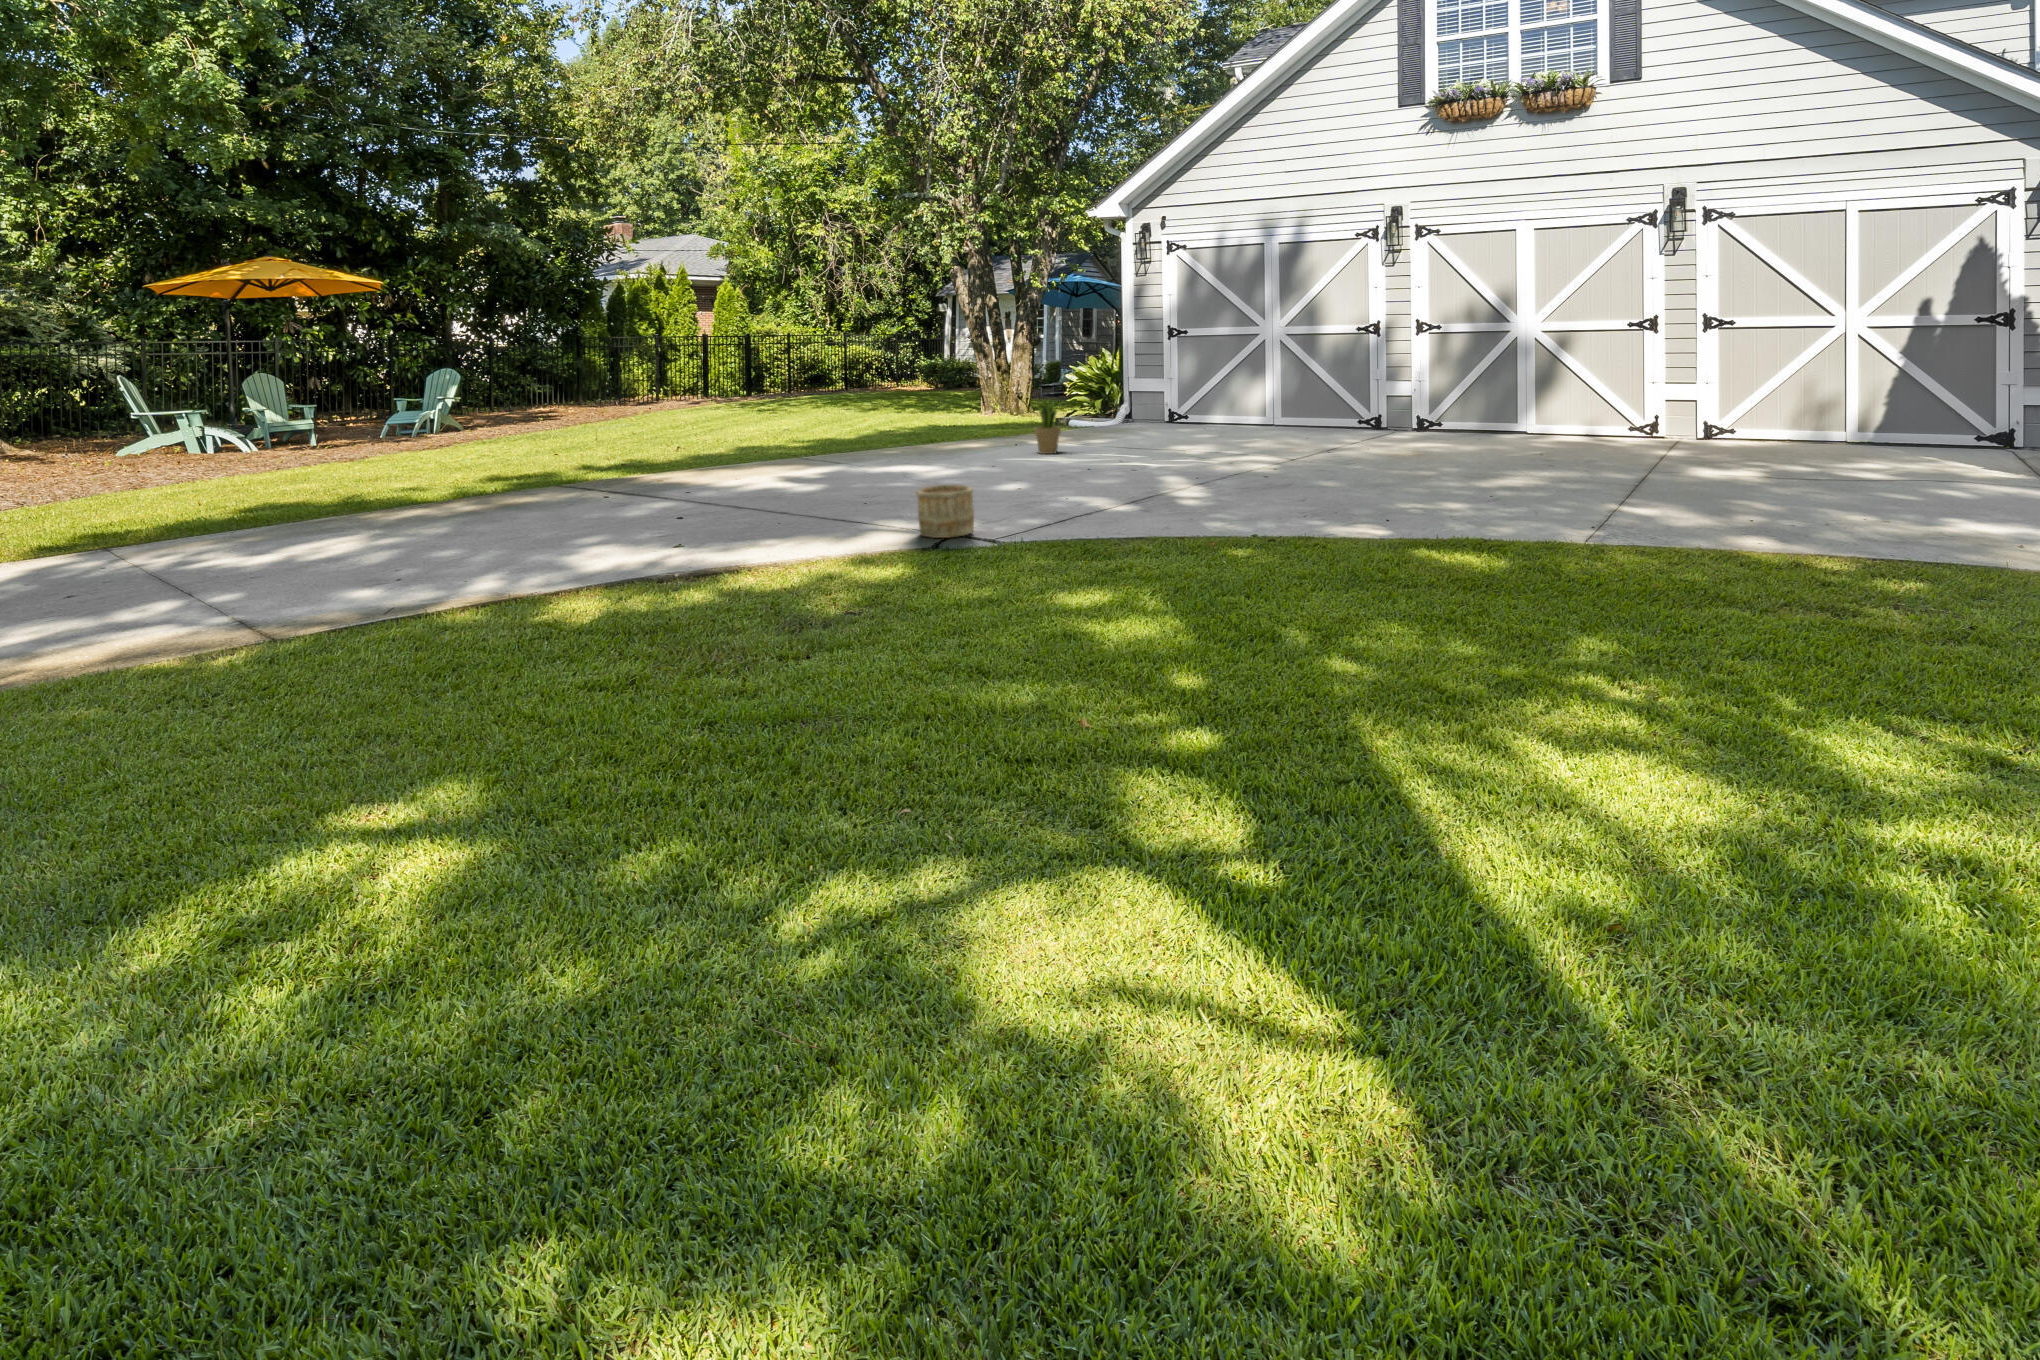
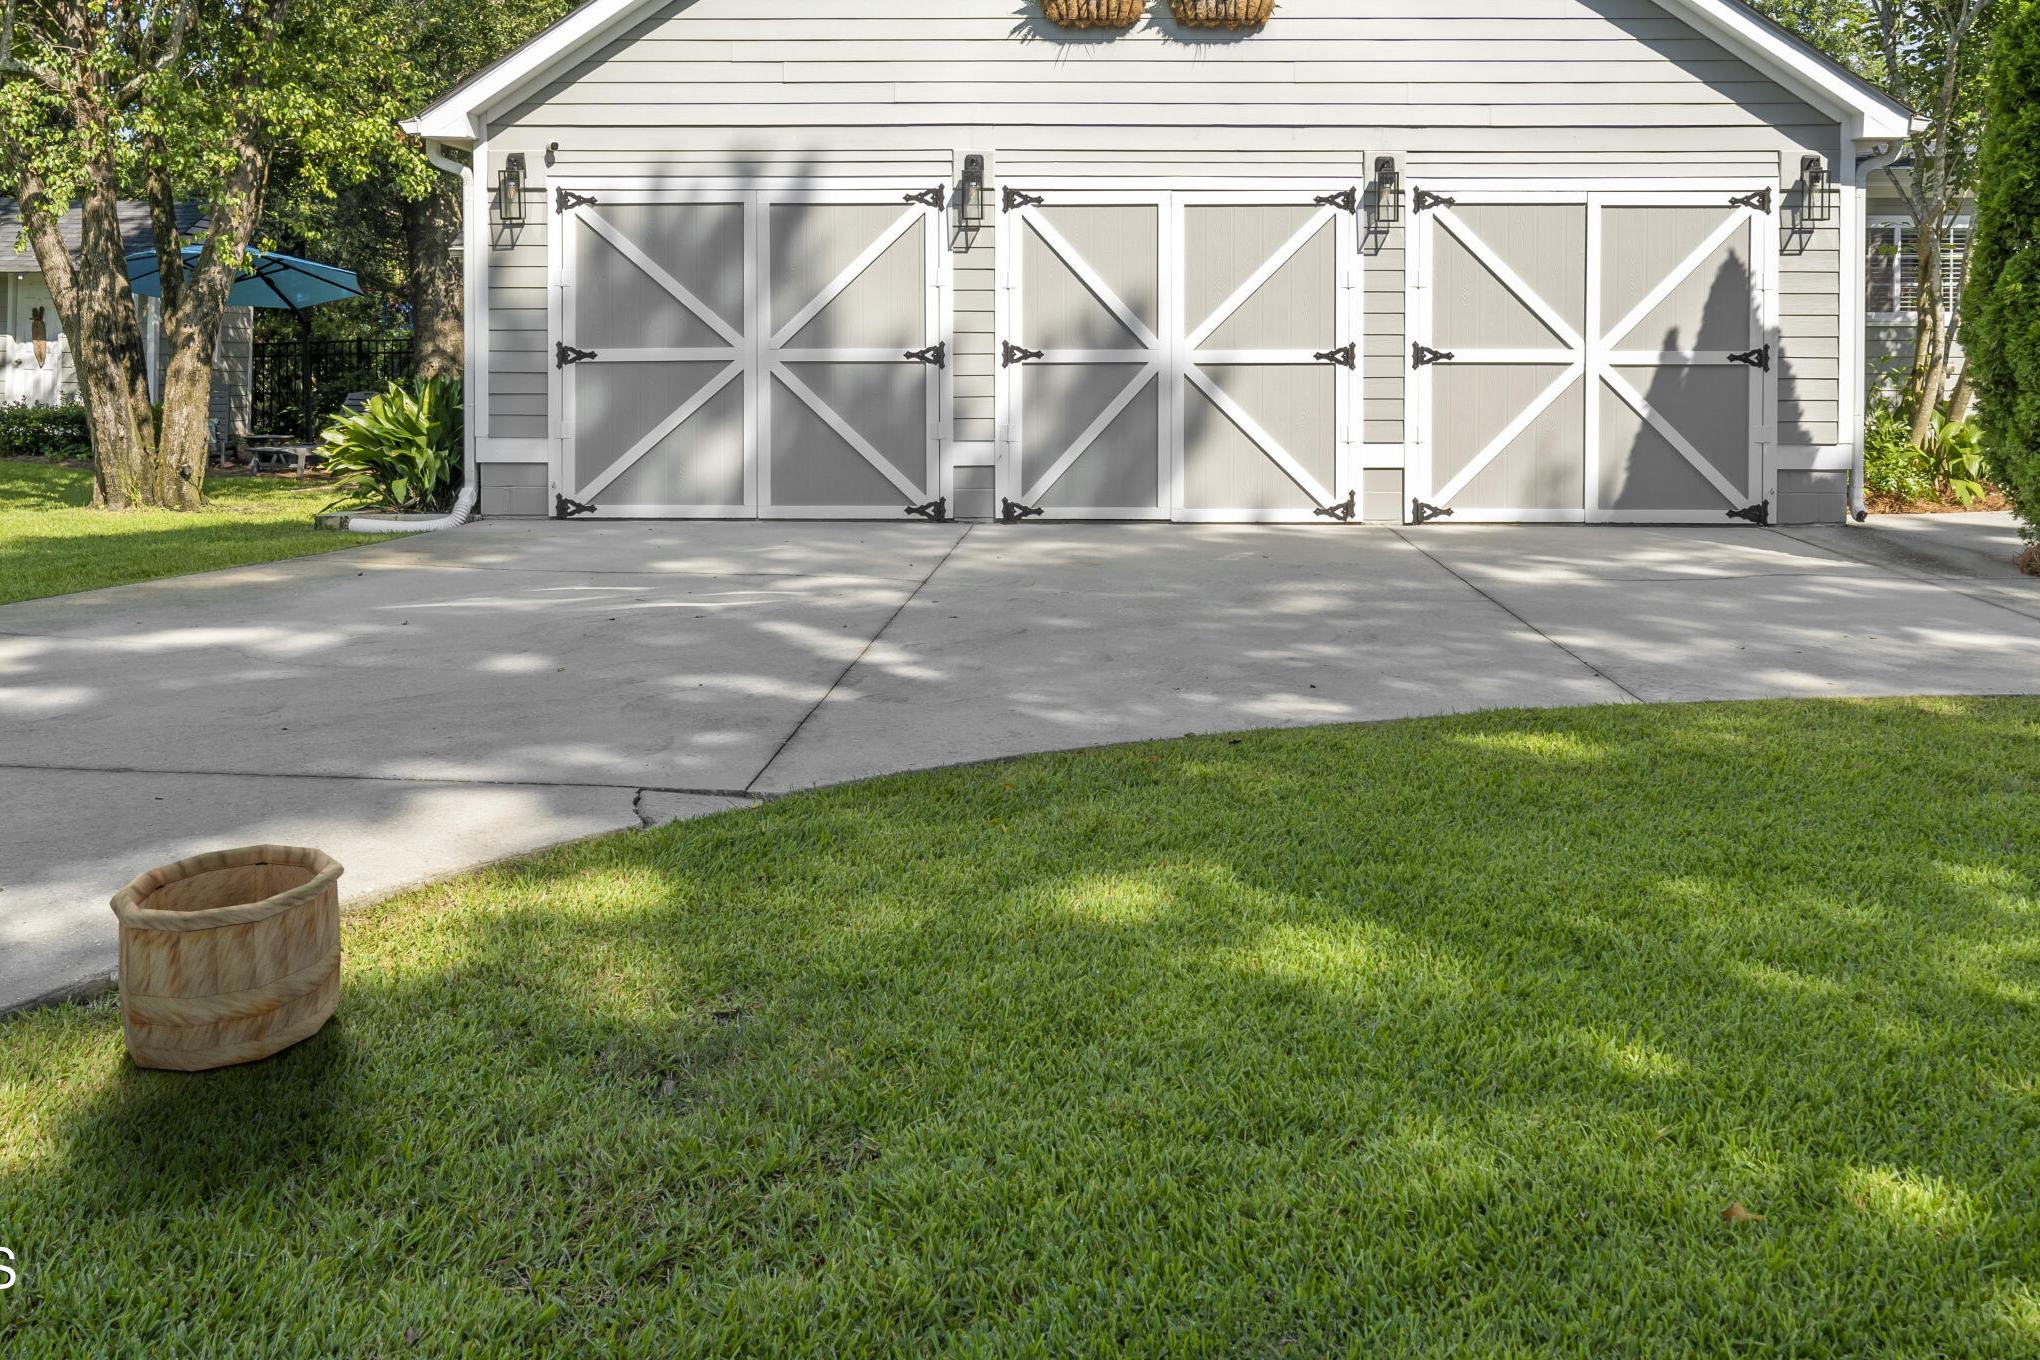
potted plant: present [1034,402,1061,454] -> none [326,495,402,613]

